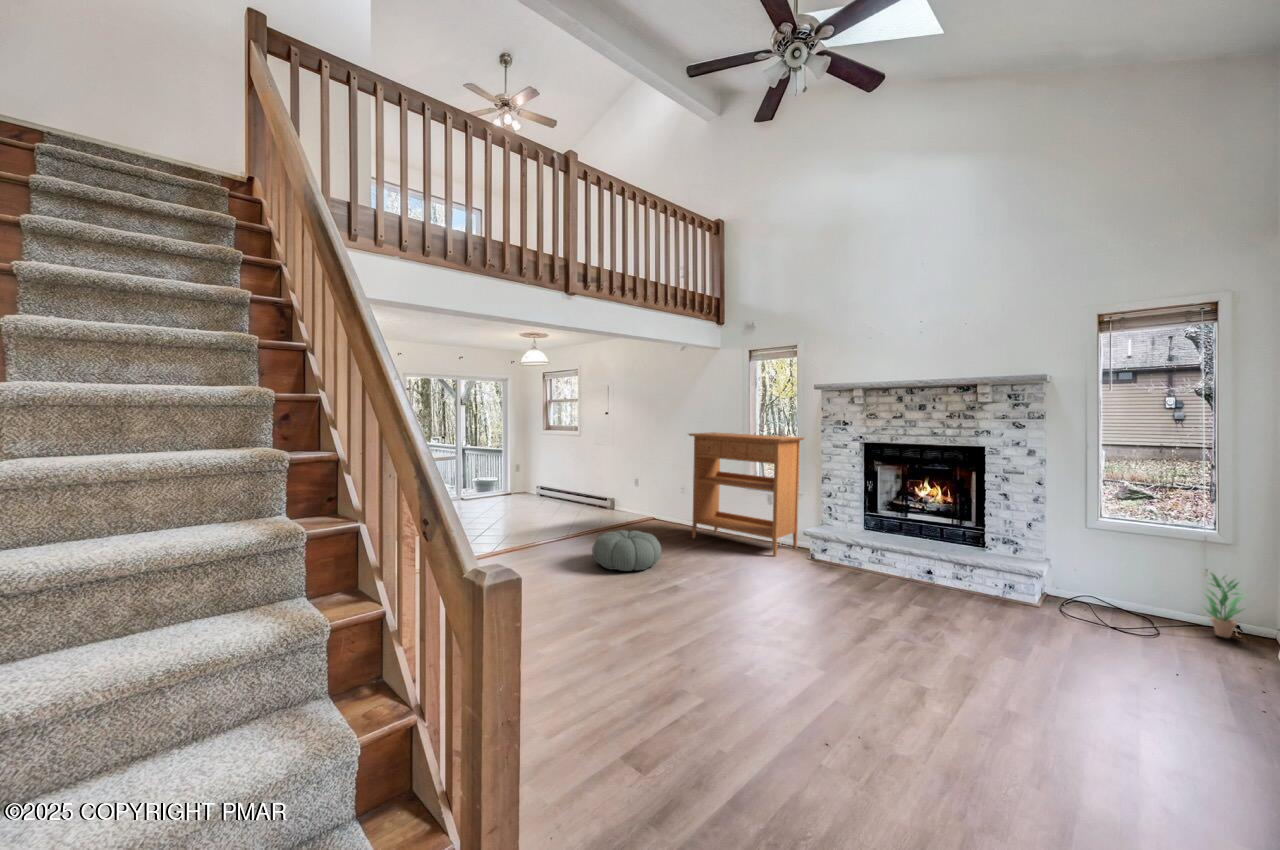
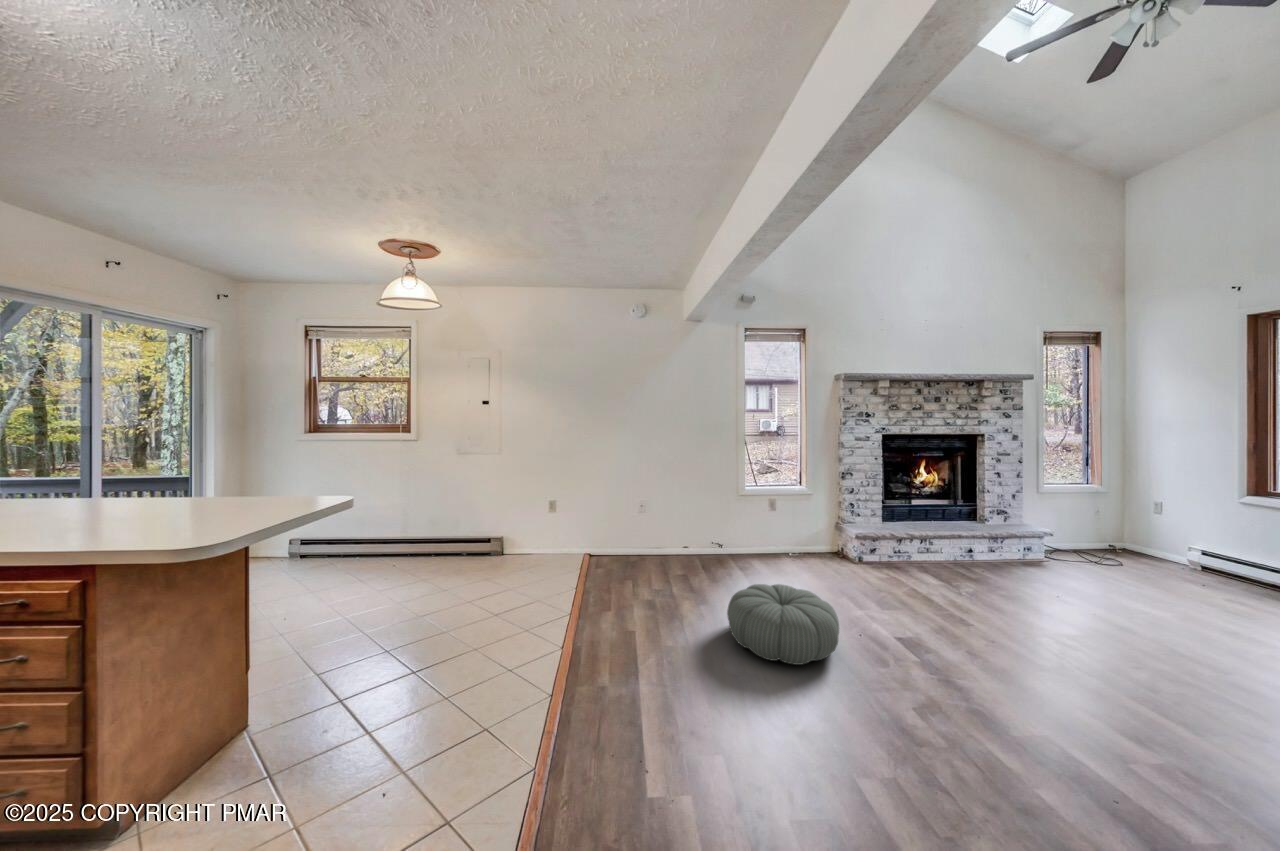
console table: present [689,432,804,556] -> none [701,429,846,569]
potted plant: present [1206,573,1243,638] -> none [1111,514,1148,557]

